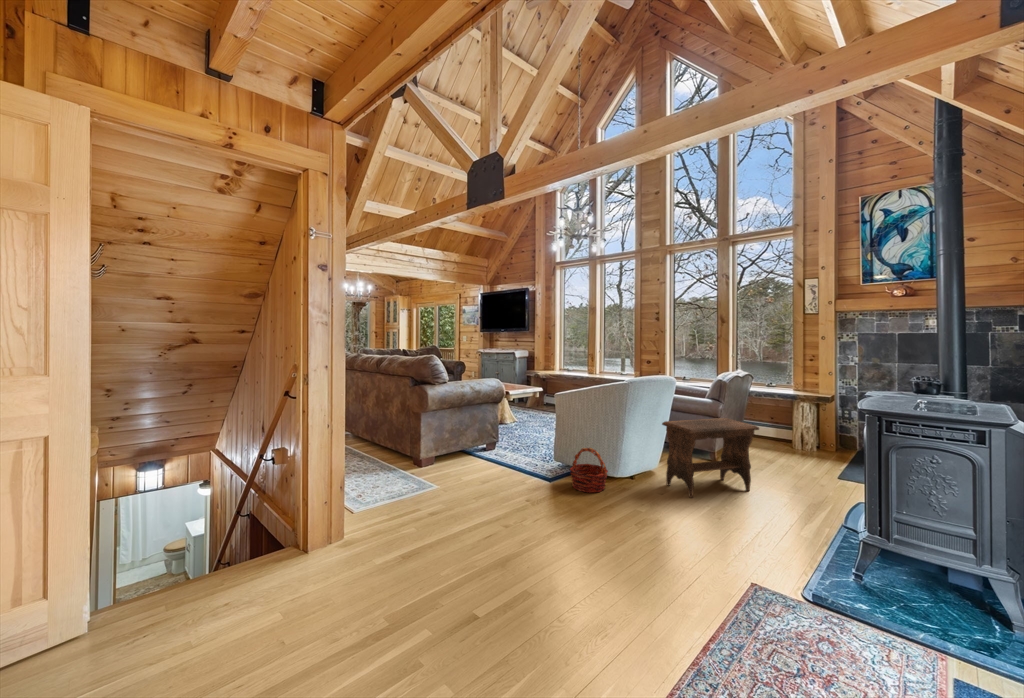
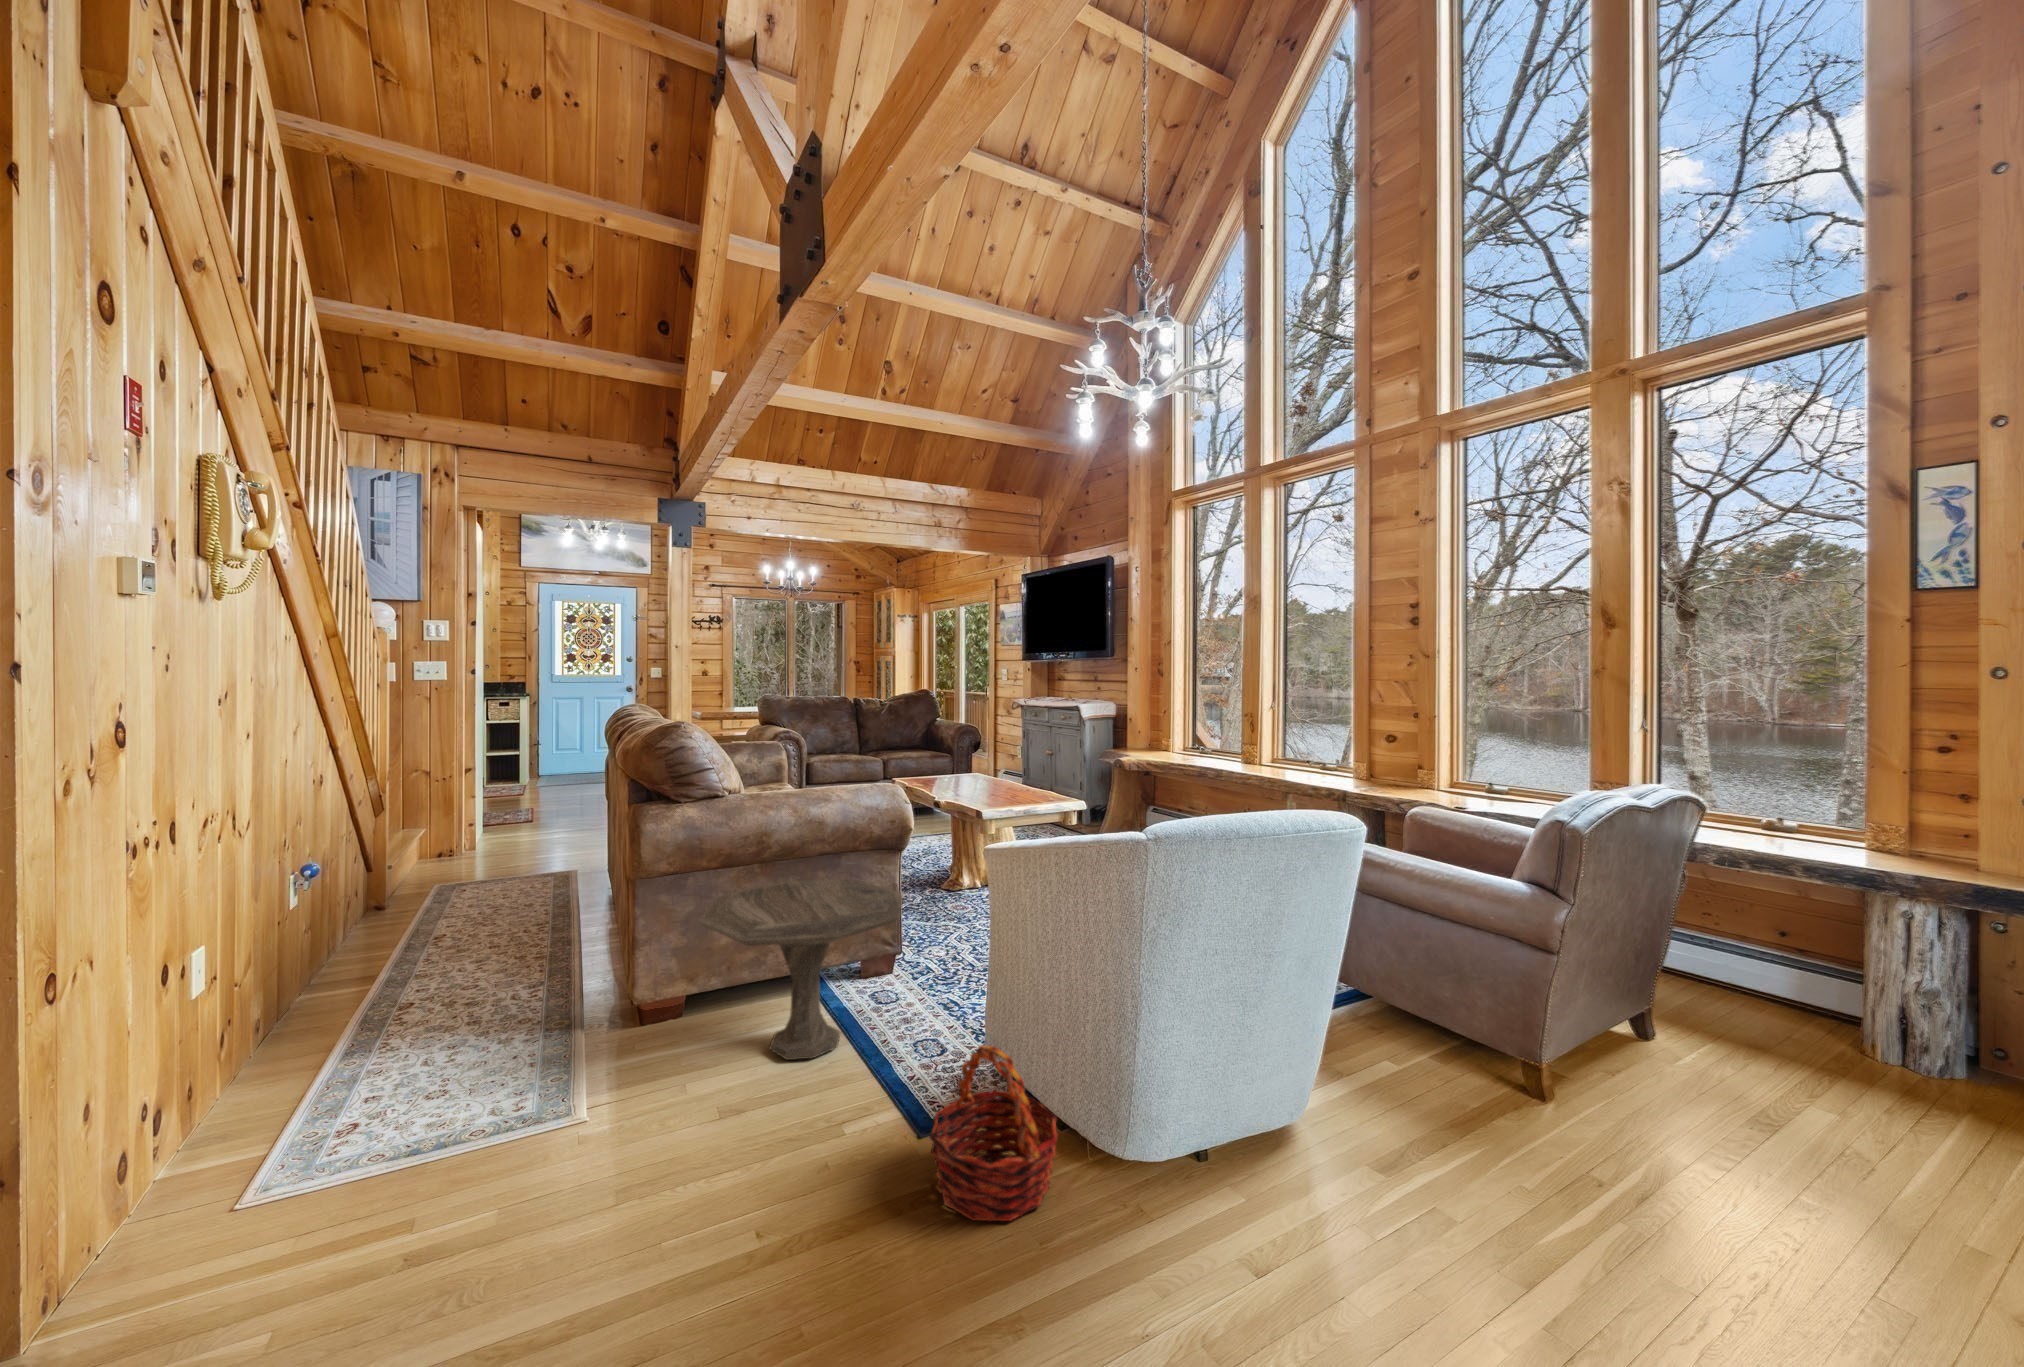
side table: none [460,411,532,470] -> present [698,879,902,1060]
footstool: present [662,418,759,498] -> none [1267,975,1674,1320]

